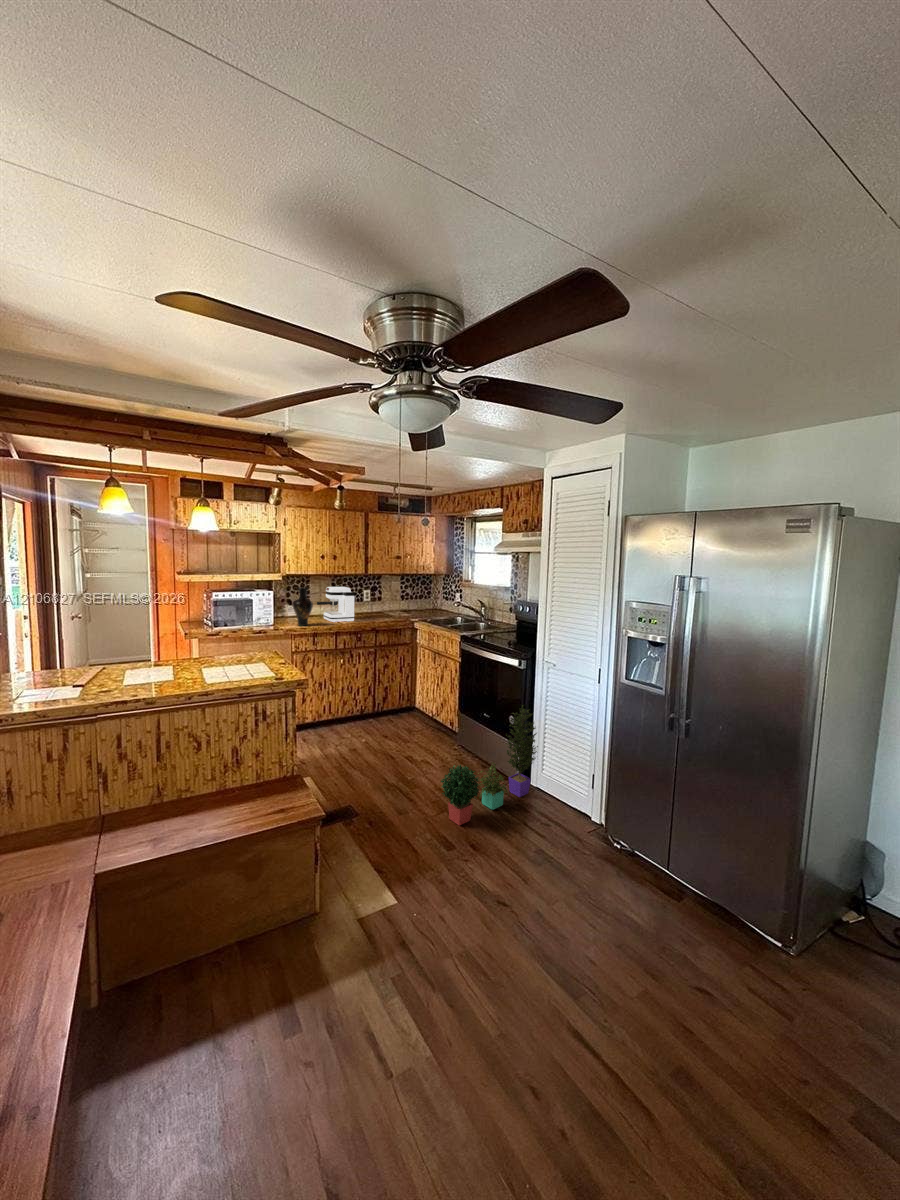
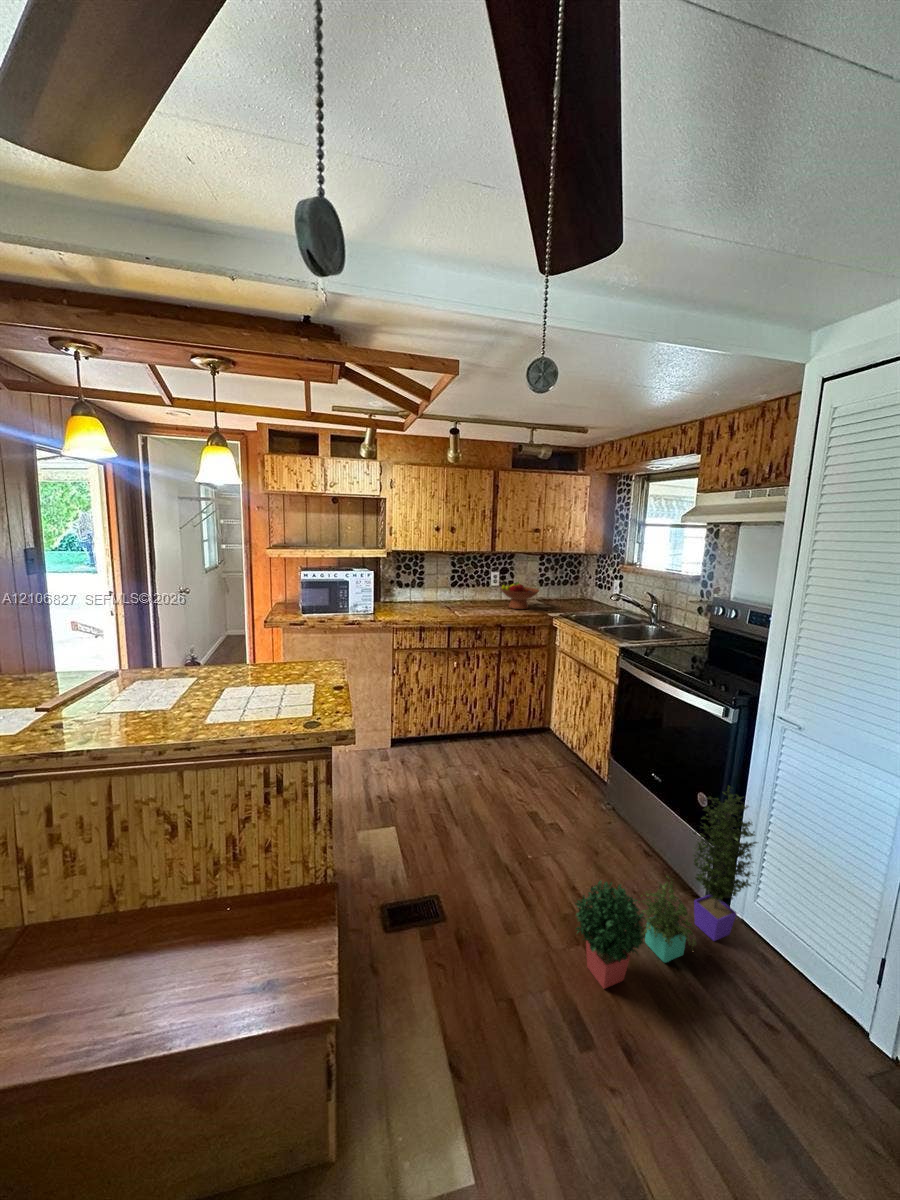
vase: present [293,587,313,626] -> none [397,567,421,617]
coffee maker: present [317,587,354,622] -> none [428,567,475,613]
fruit bowl: none [372,597,403,617] -> present [500,582,539,609]

